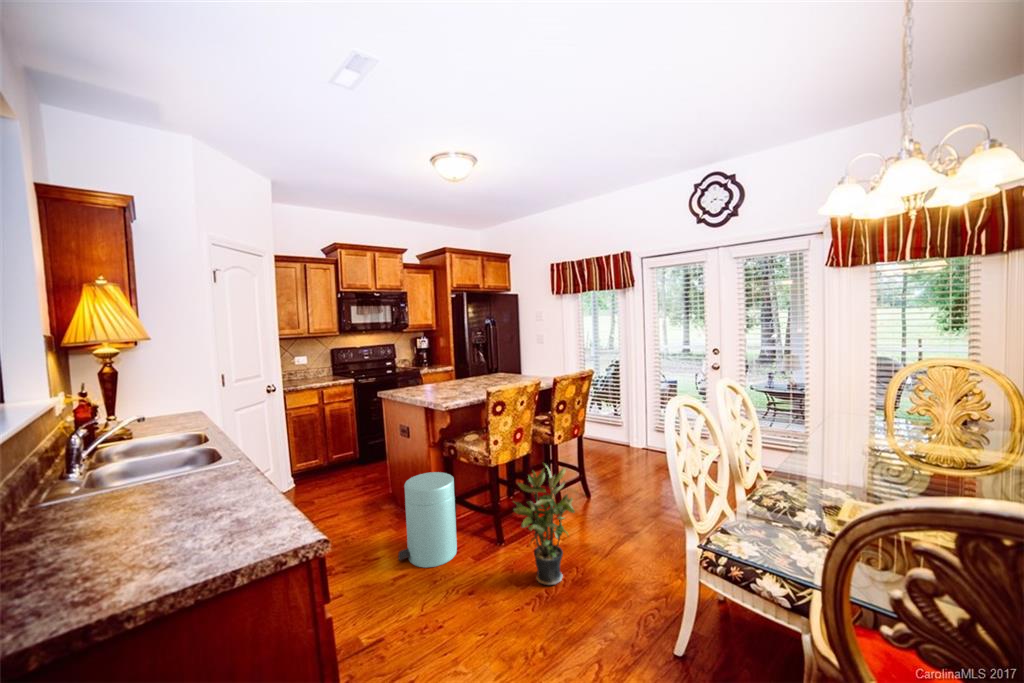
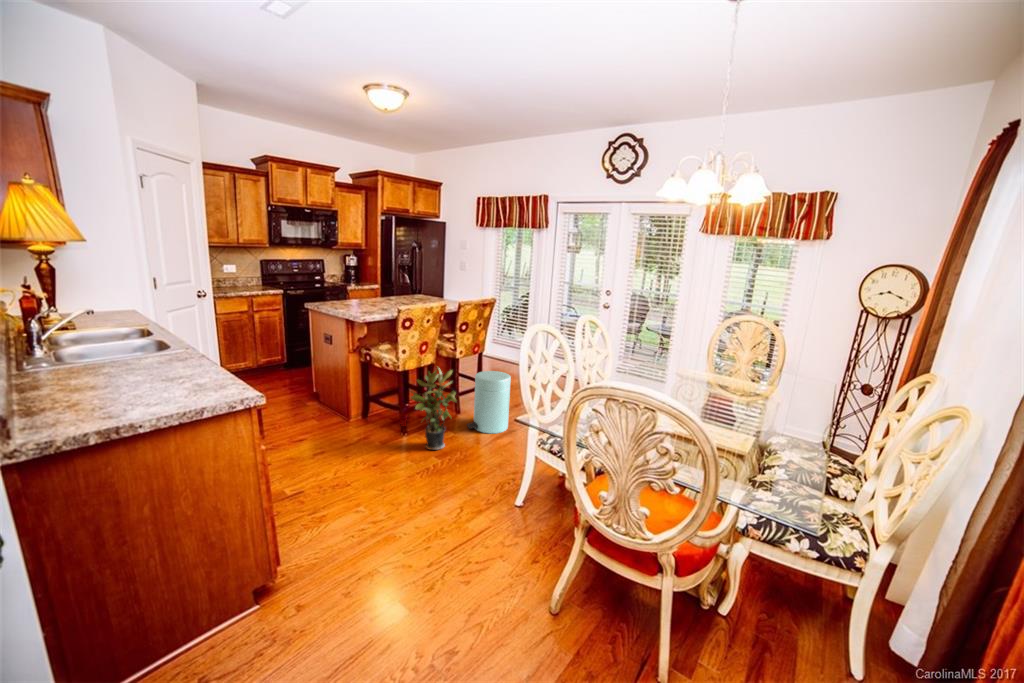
trash can: present [399,472,457,568] -> present [467,371,511,433]

